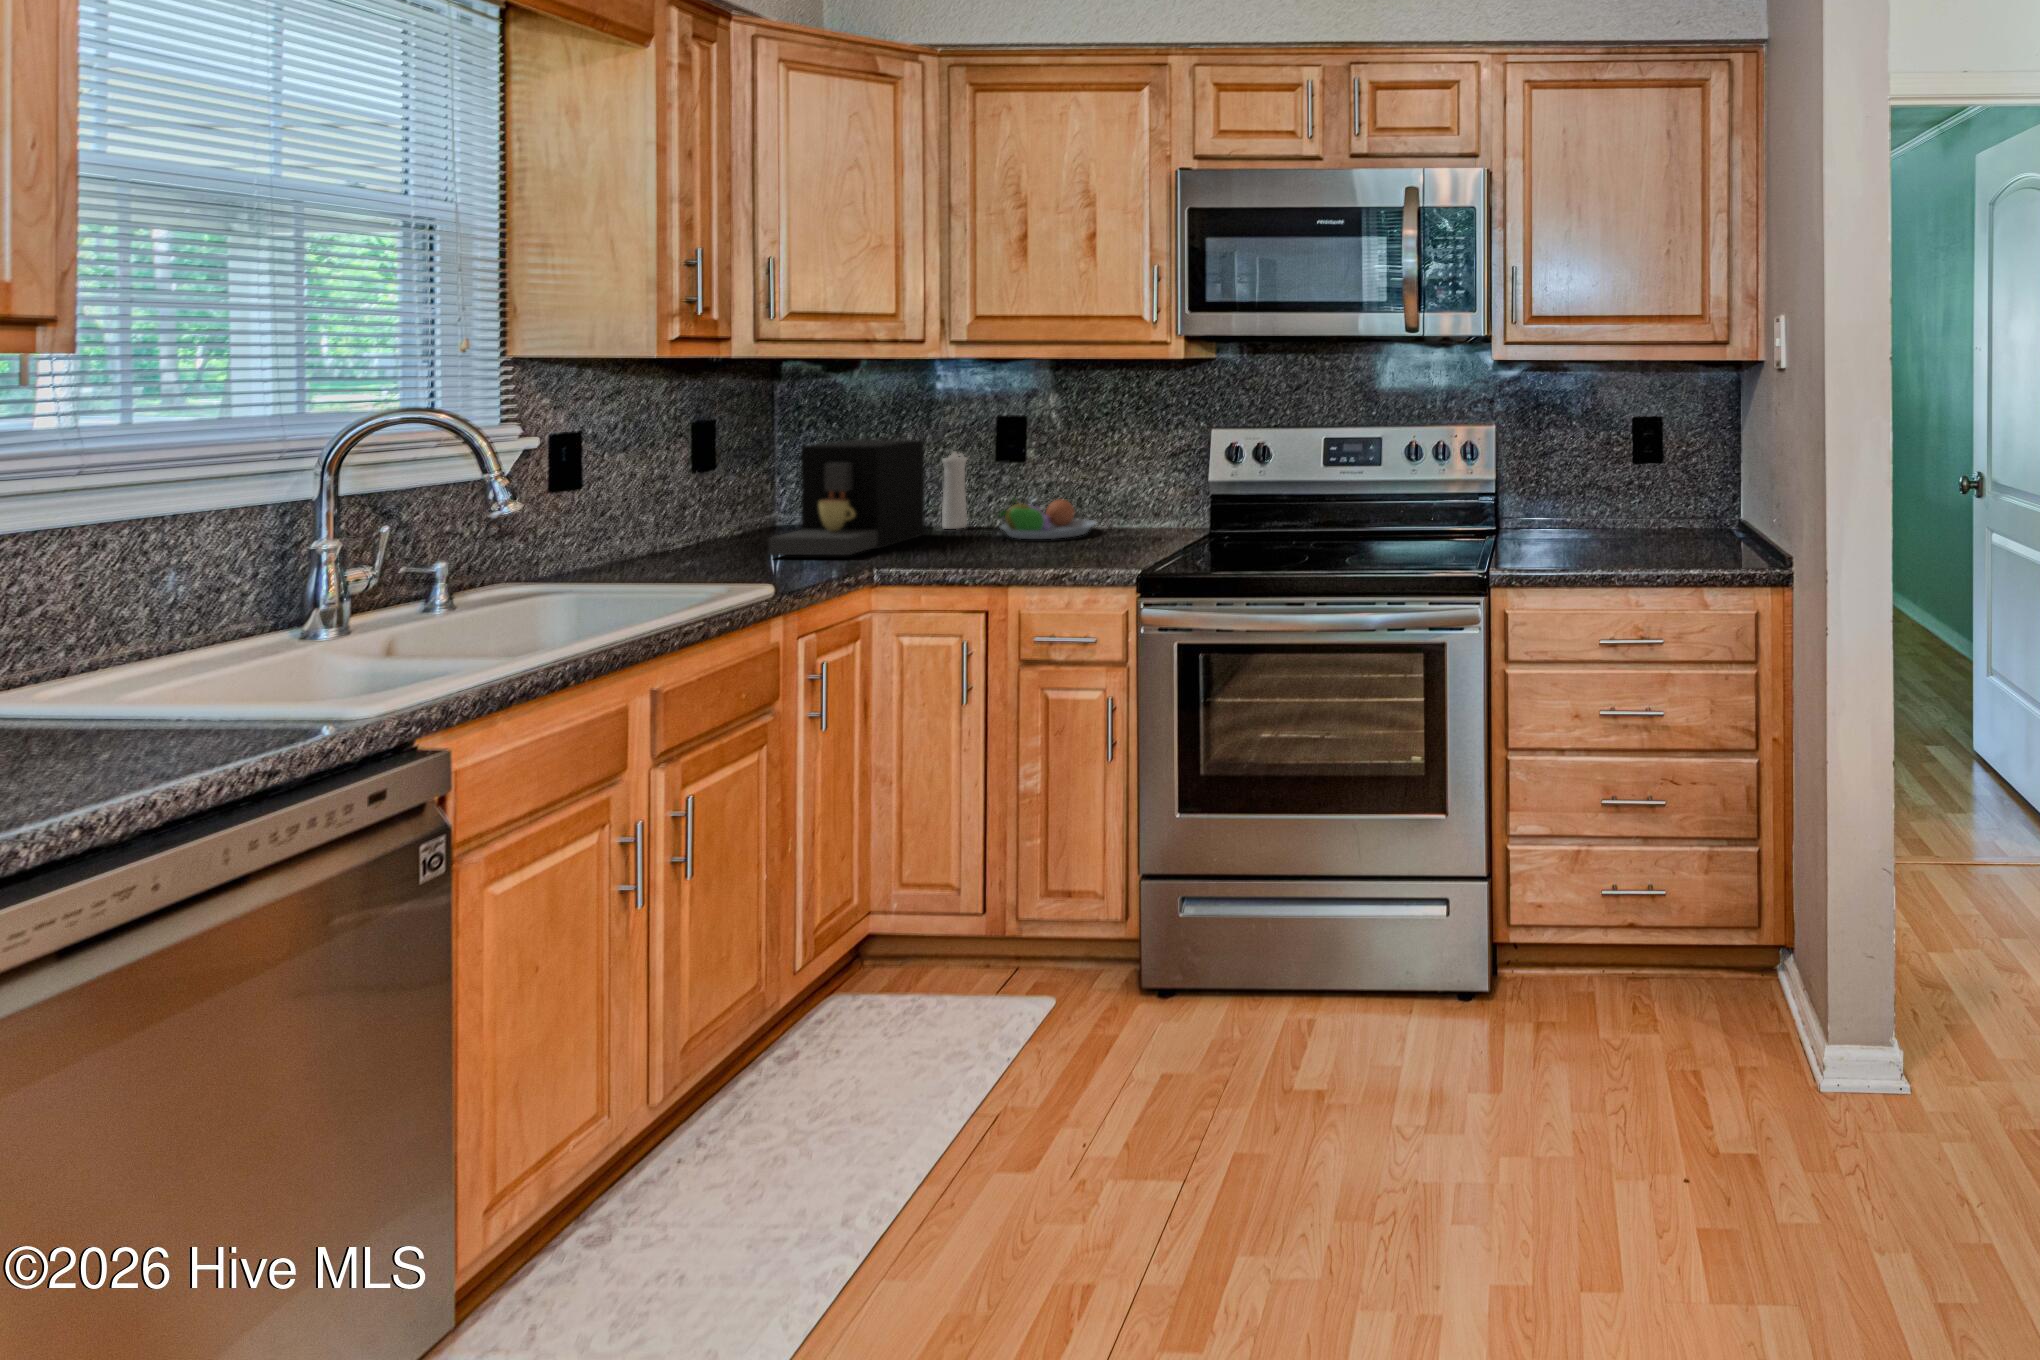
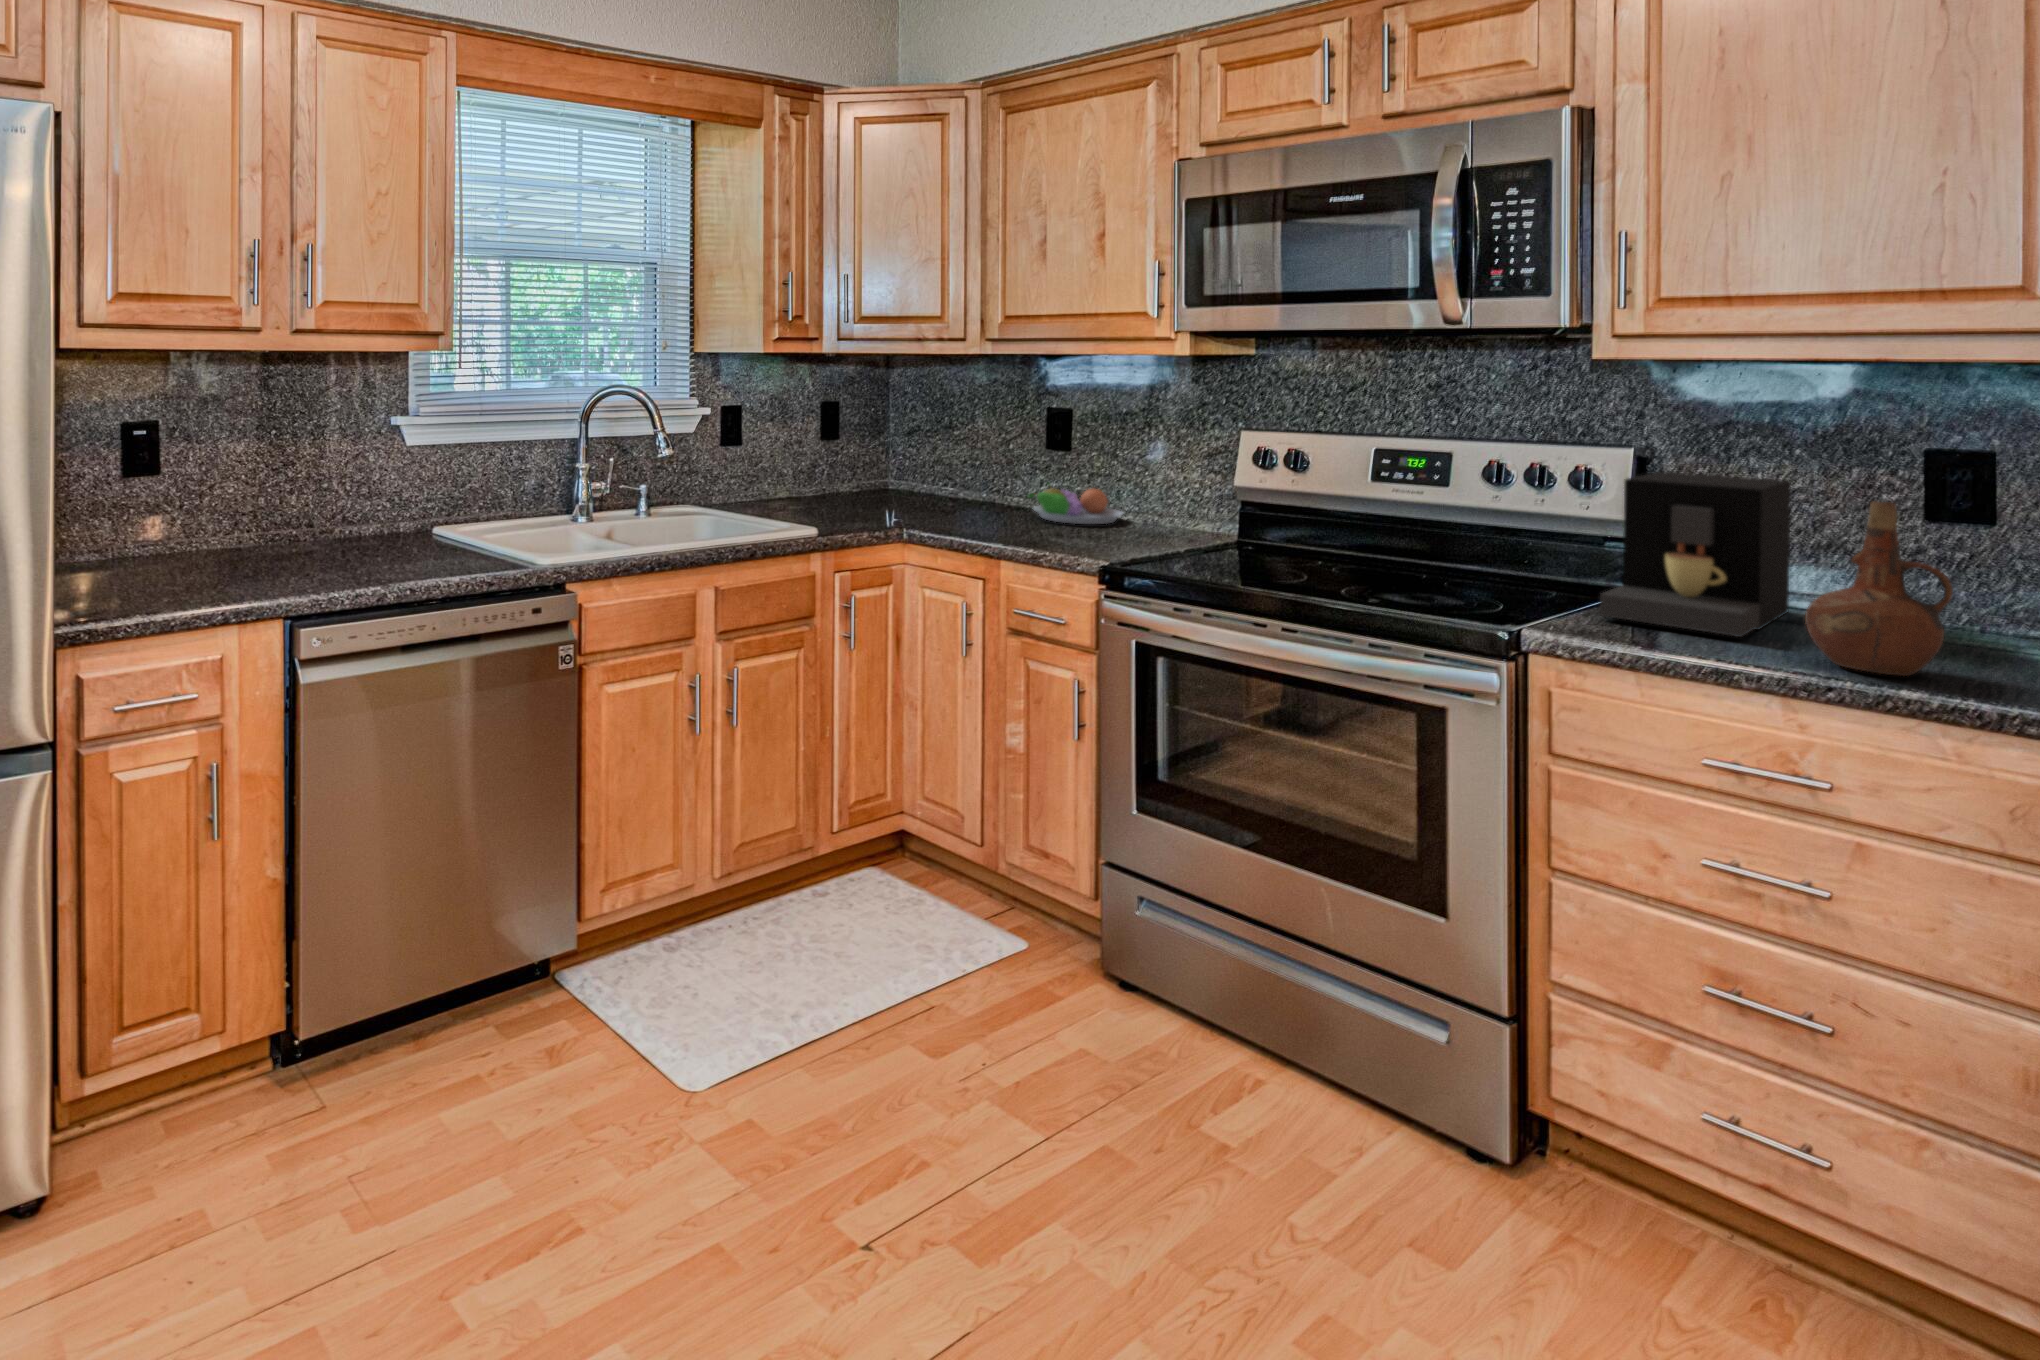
coffee maker: present [769,439,925,555] -> present [1600,472,1791,637]
ceramic pitcher: none [1632,447,1698,562] -> present [1805,501,1953,676]
pepper mill: present [942,451,967,529] -> none [999,427,1040,505]

